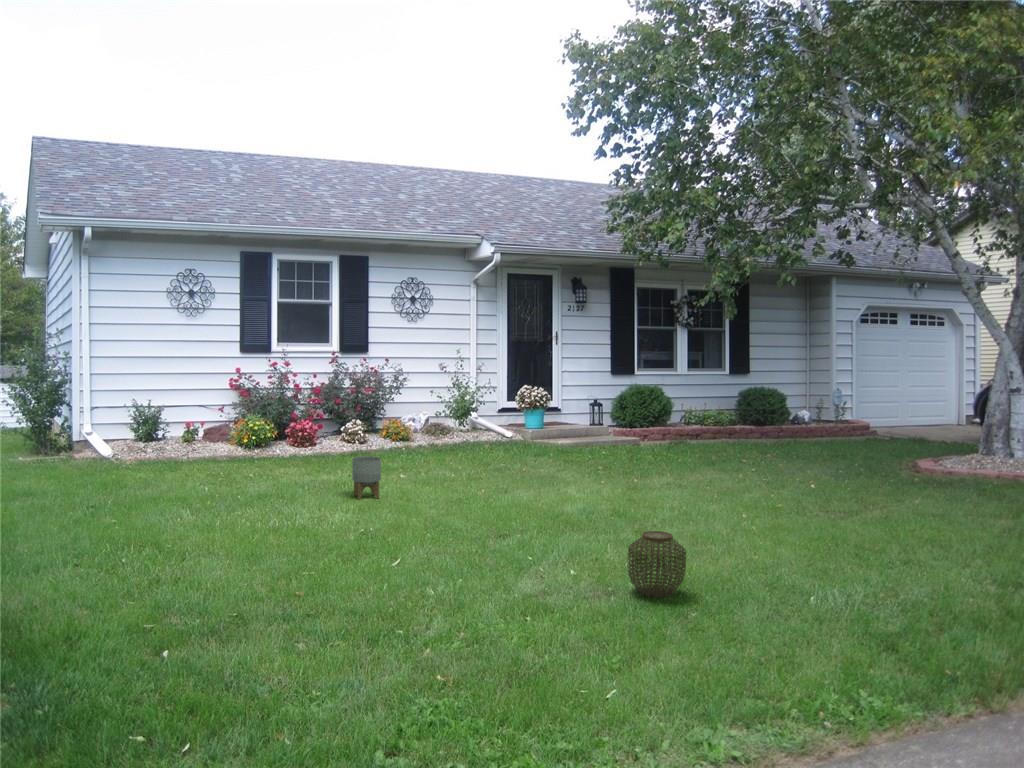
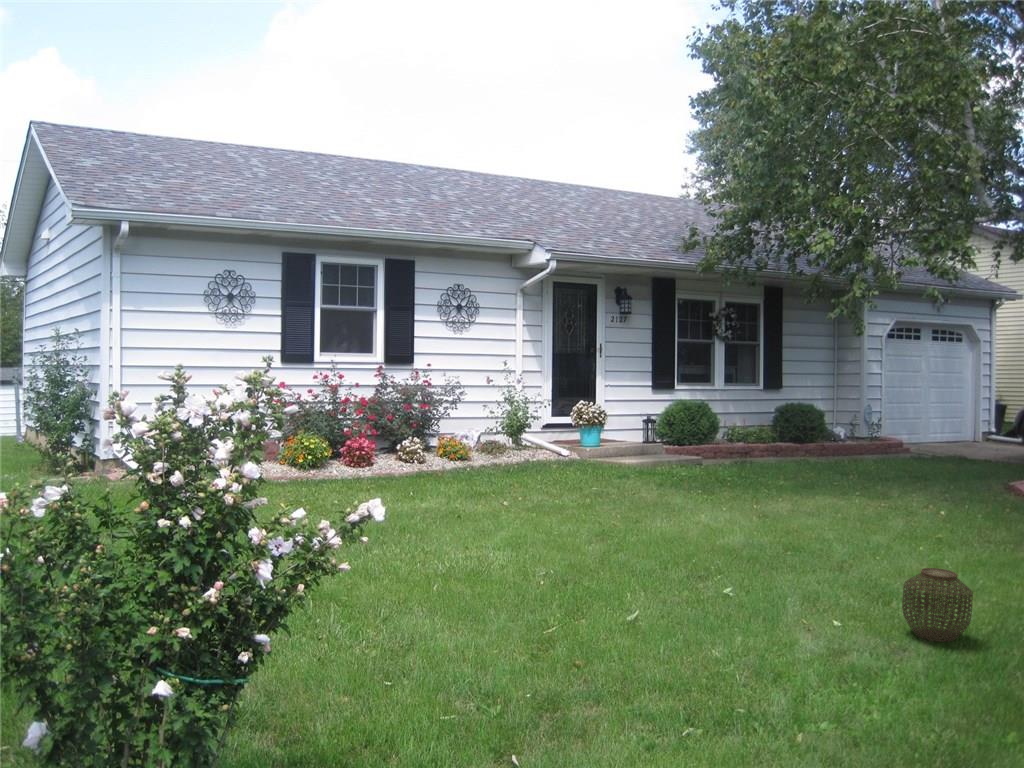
planter: present [352,456,381,500] -> none [484,480,516,528]

